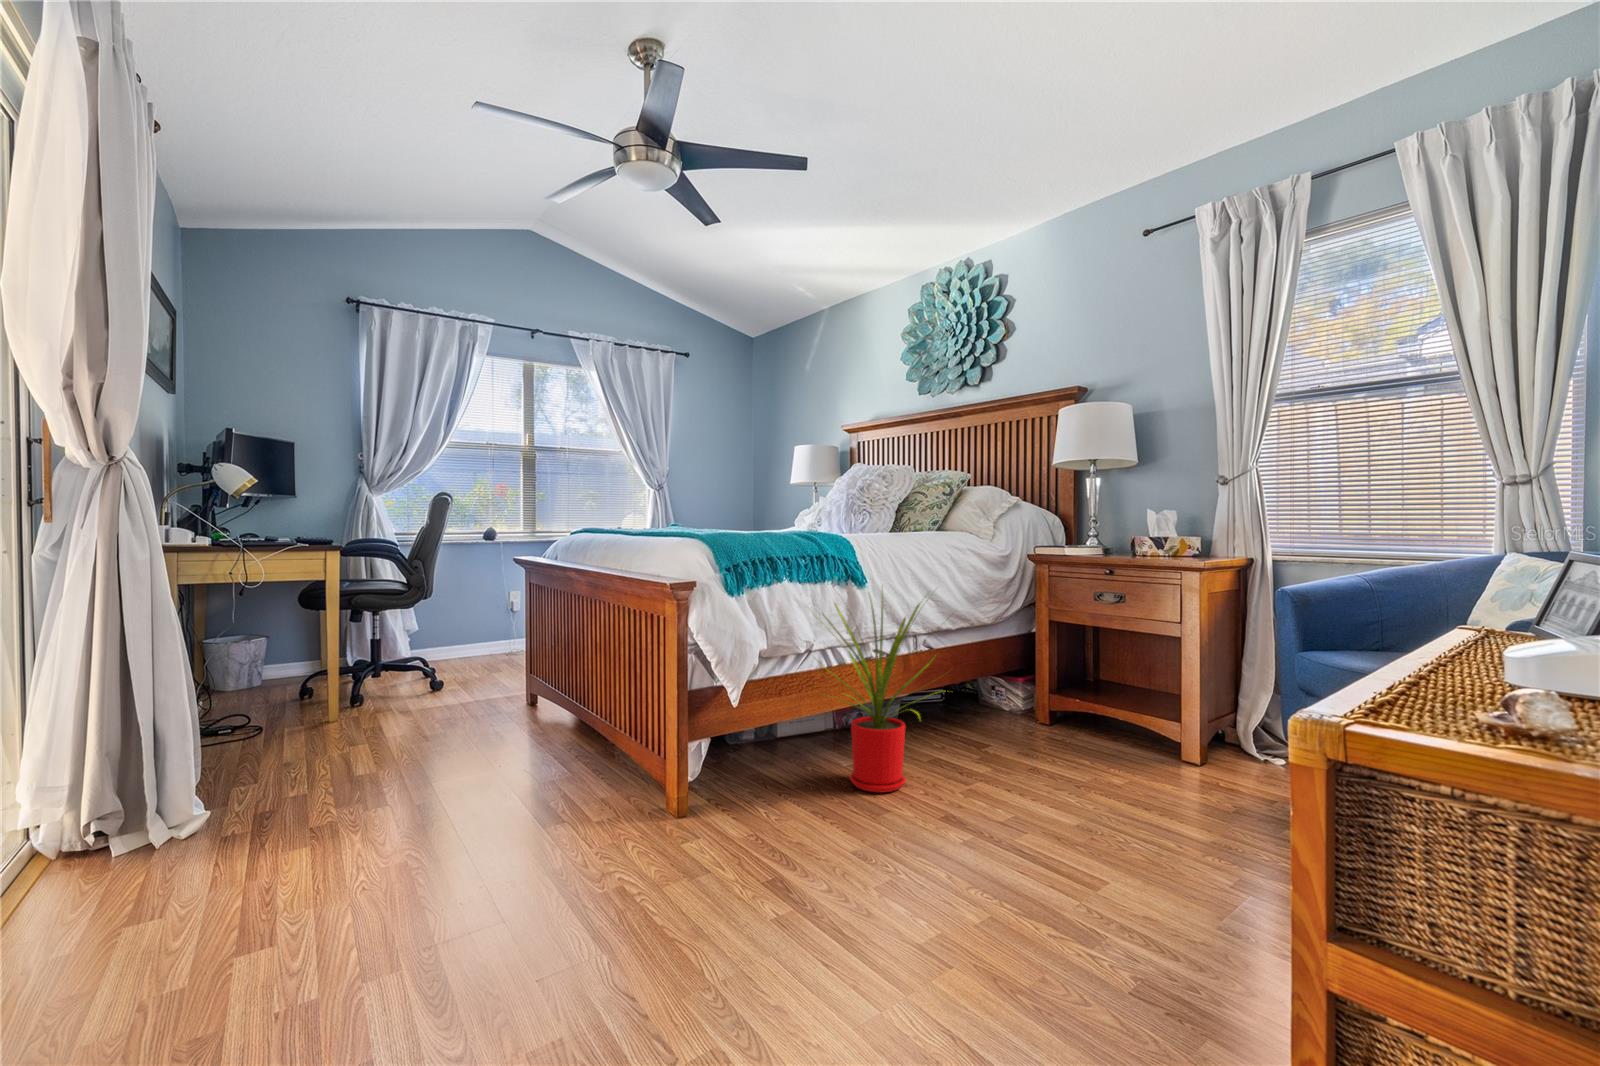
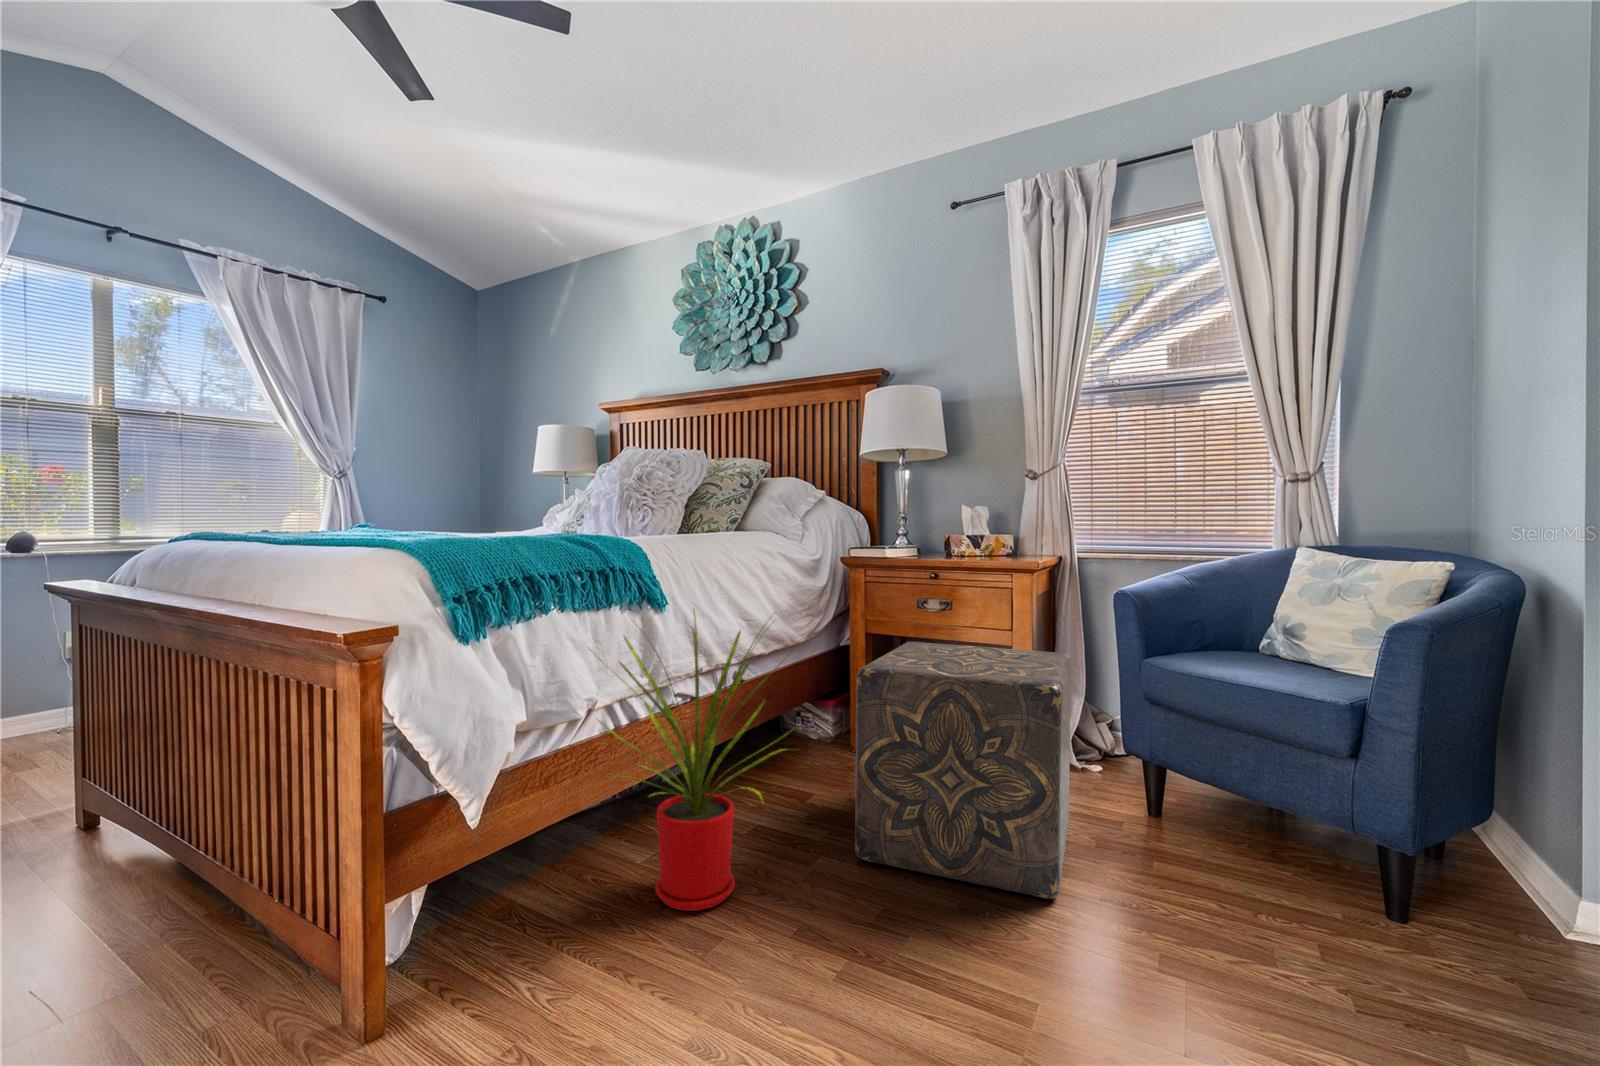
ottoman: none [1004,624,1213,826] -> present [855,642,1071,899]

